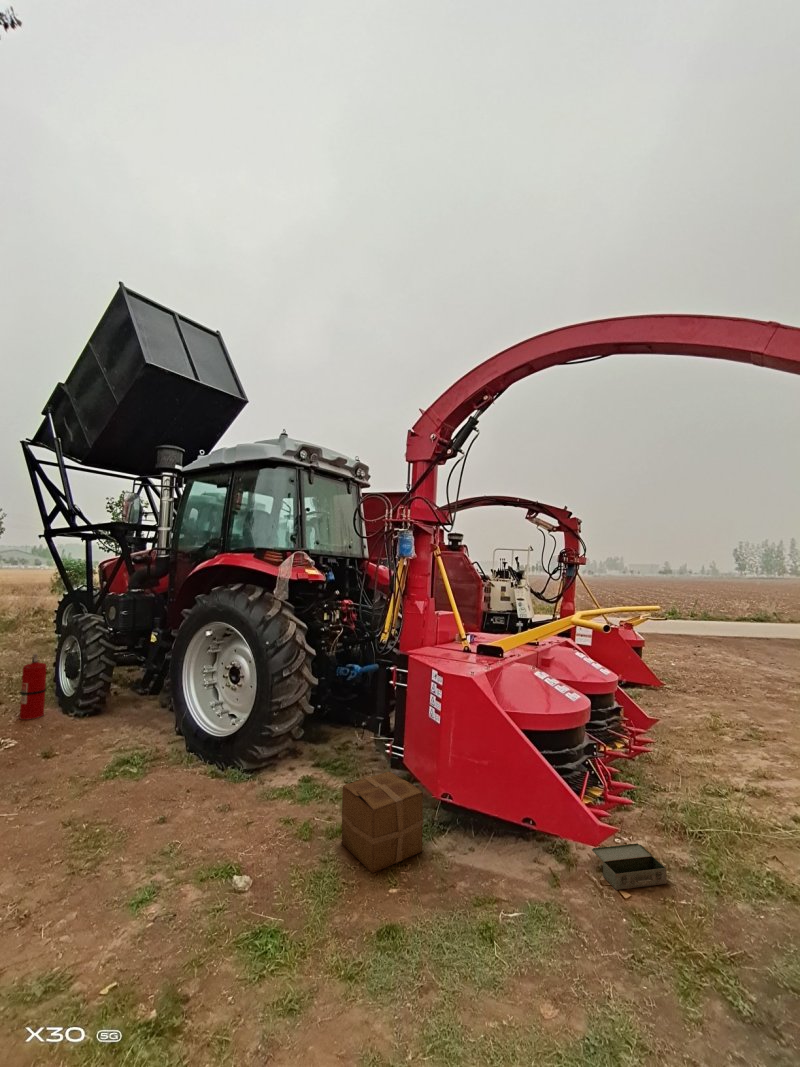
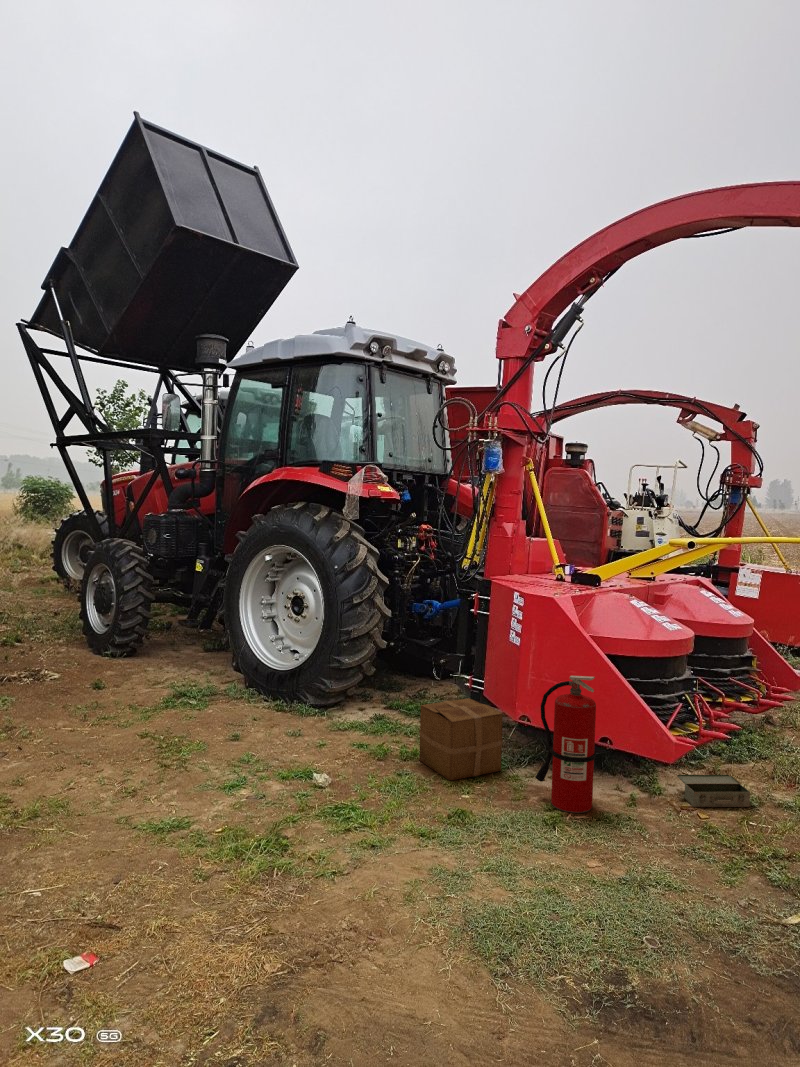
fire extinguisher: present [20,654,47,720] -> present [536,676,596,813]

